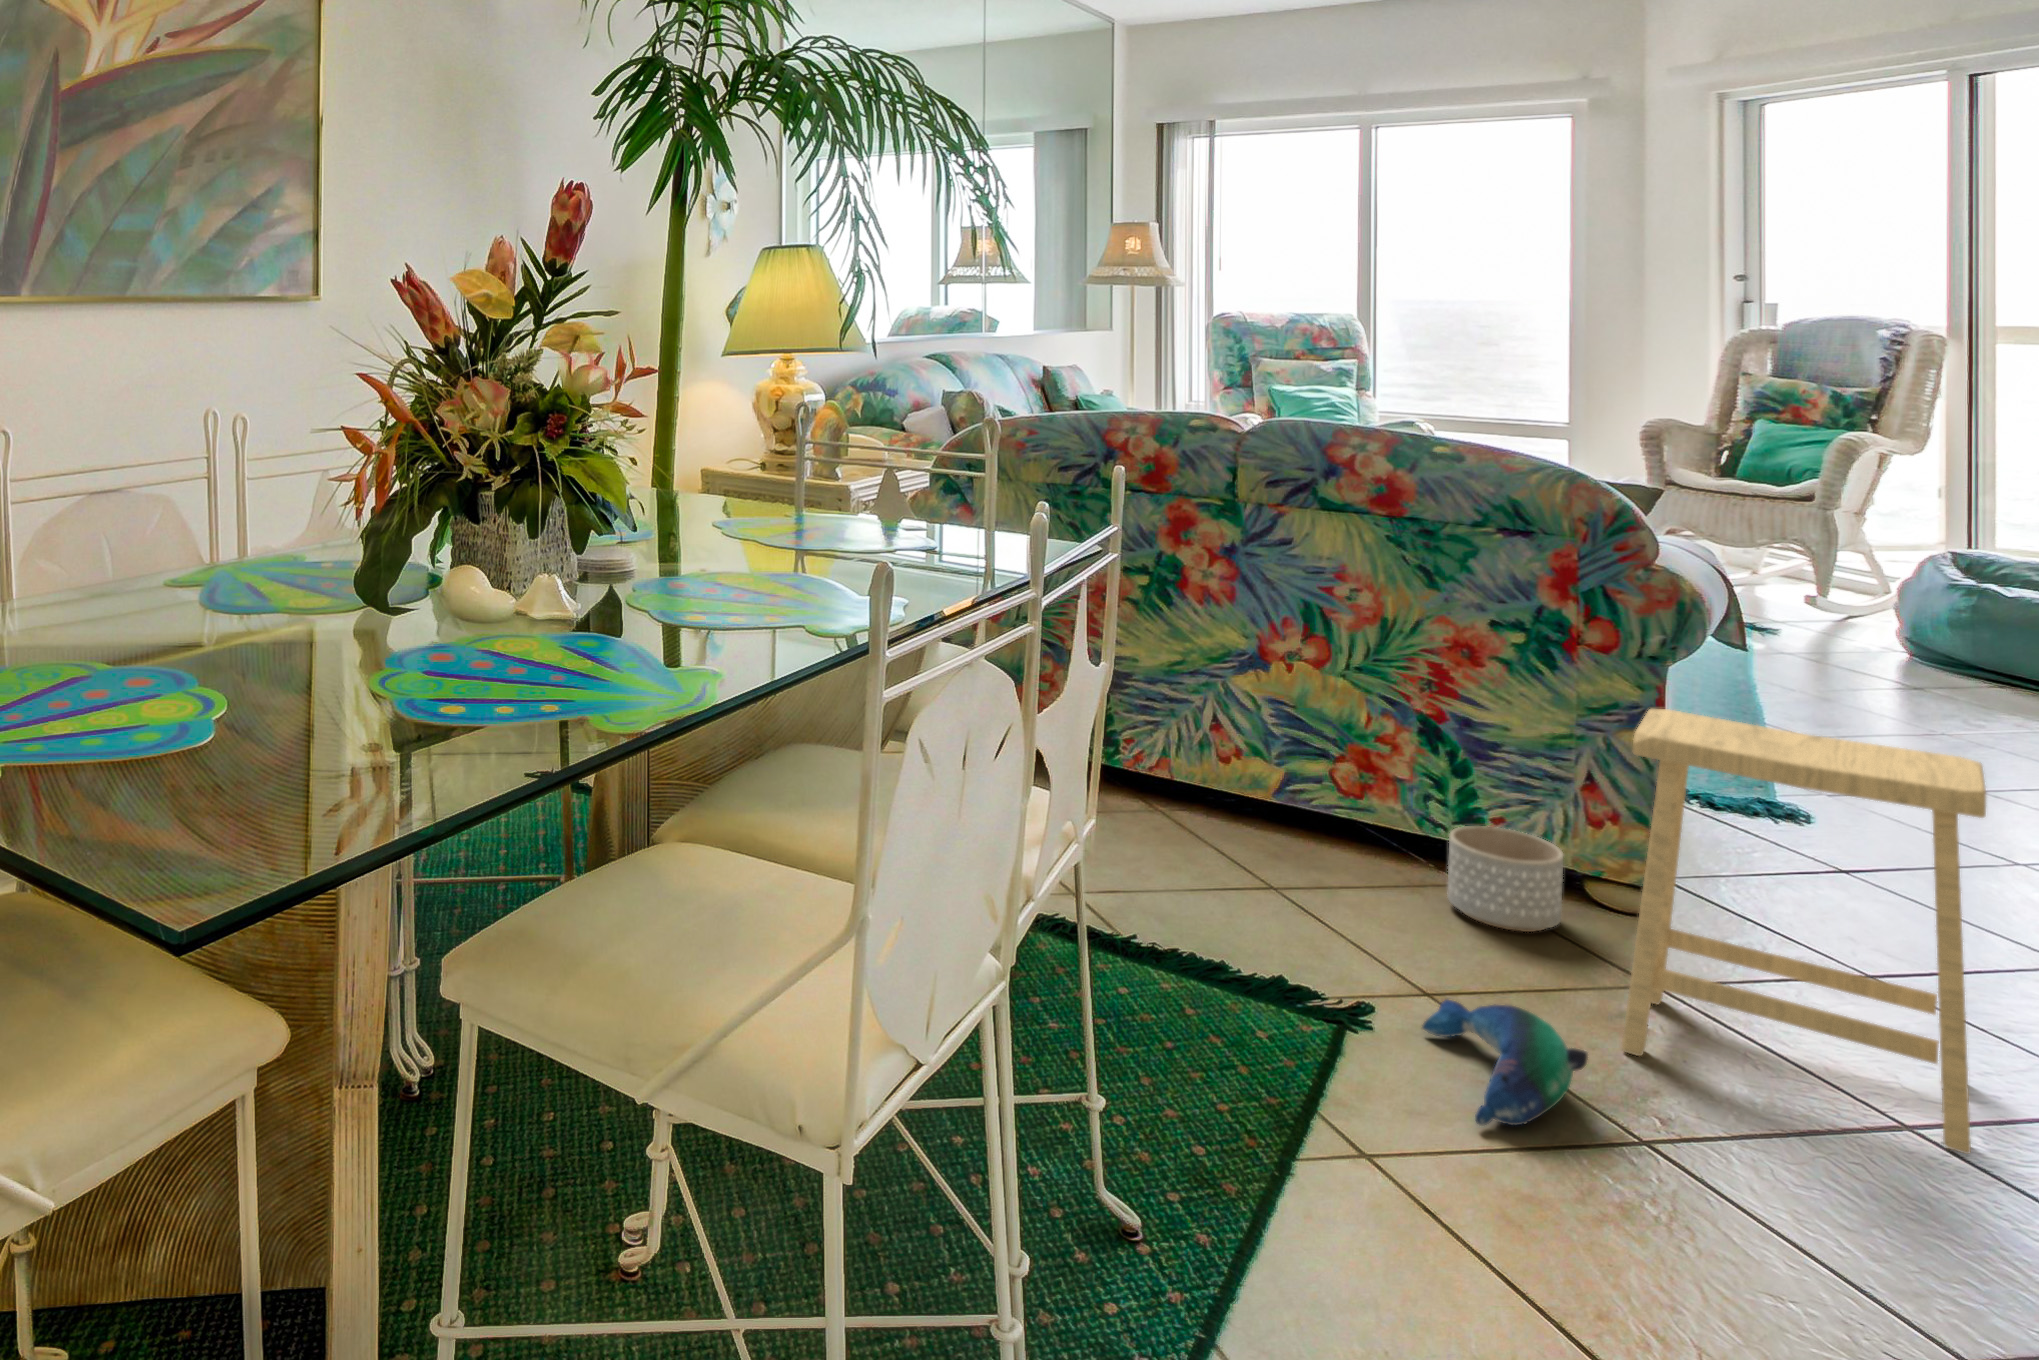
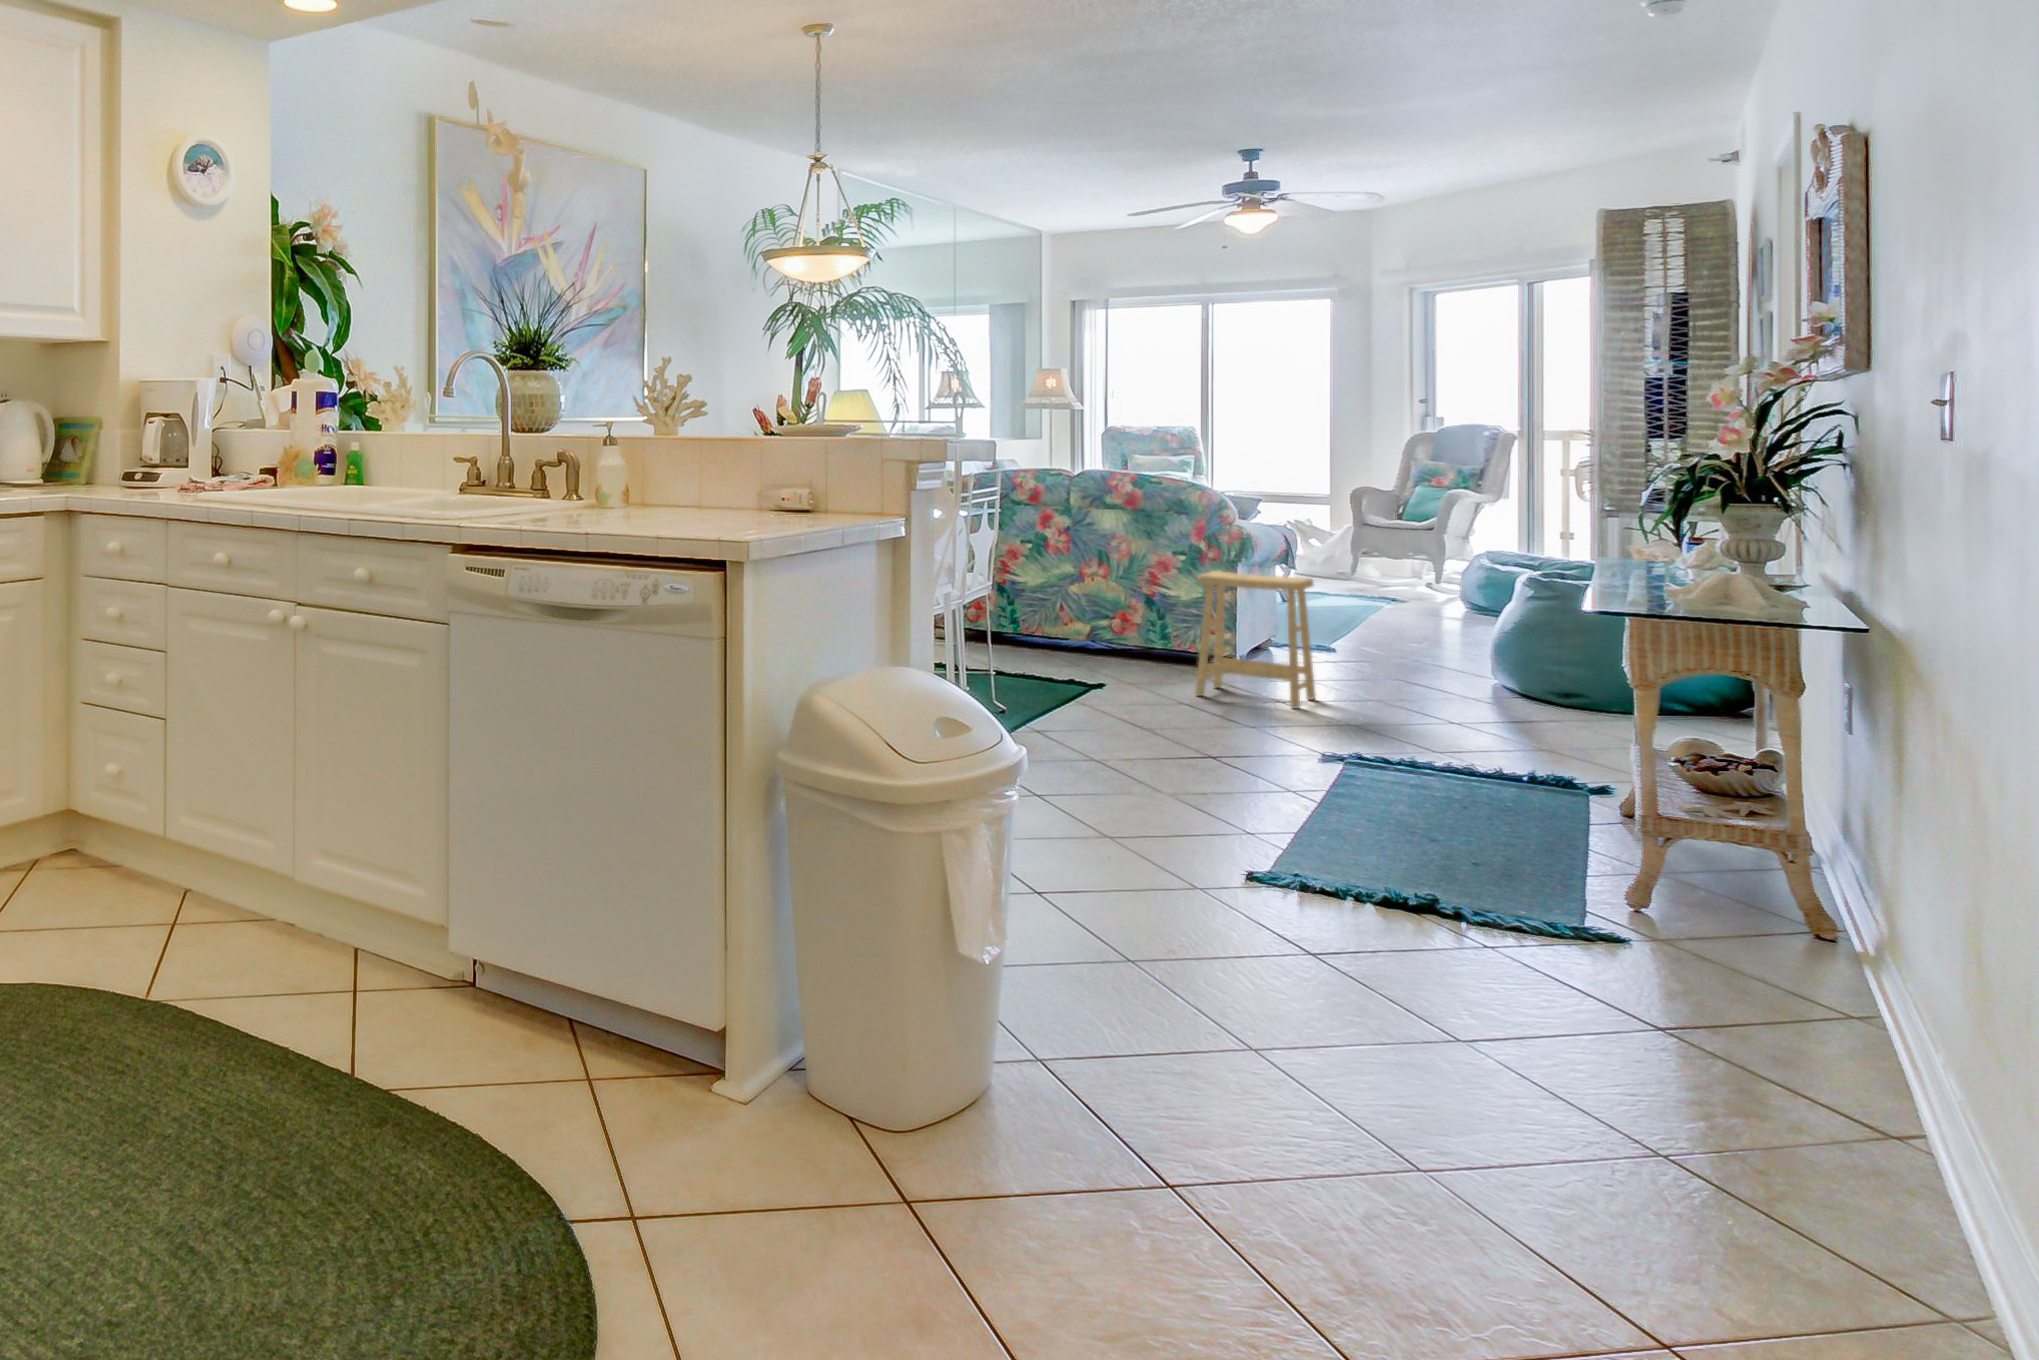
planter: present [1447,826,1563,932] -> none [1154,639,1198,676]
plush toy: present [1422,1000,1588,1126] -> none [1122,675,1172,706]

